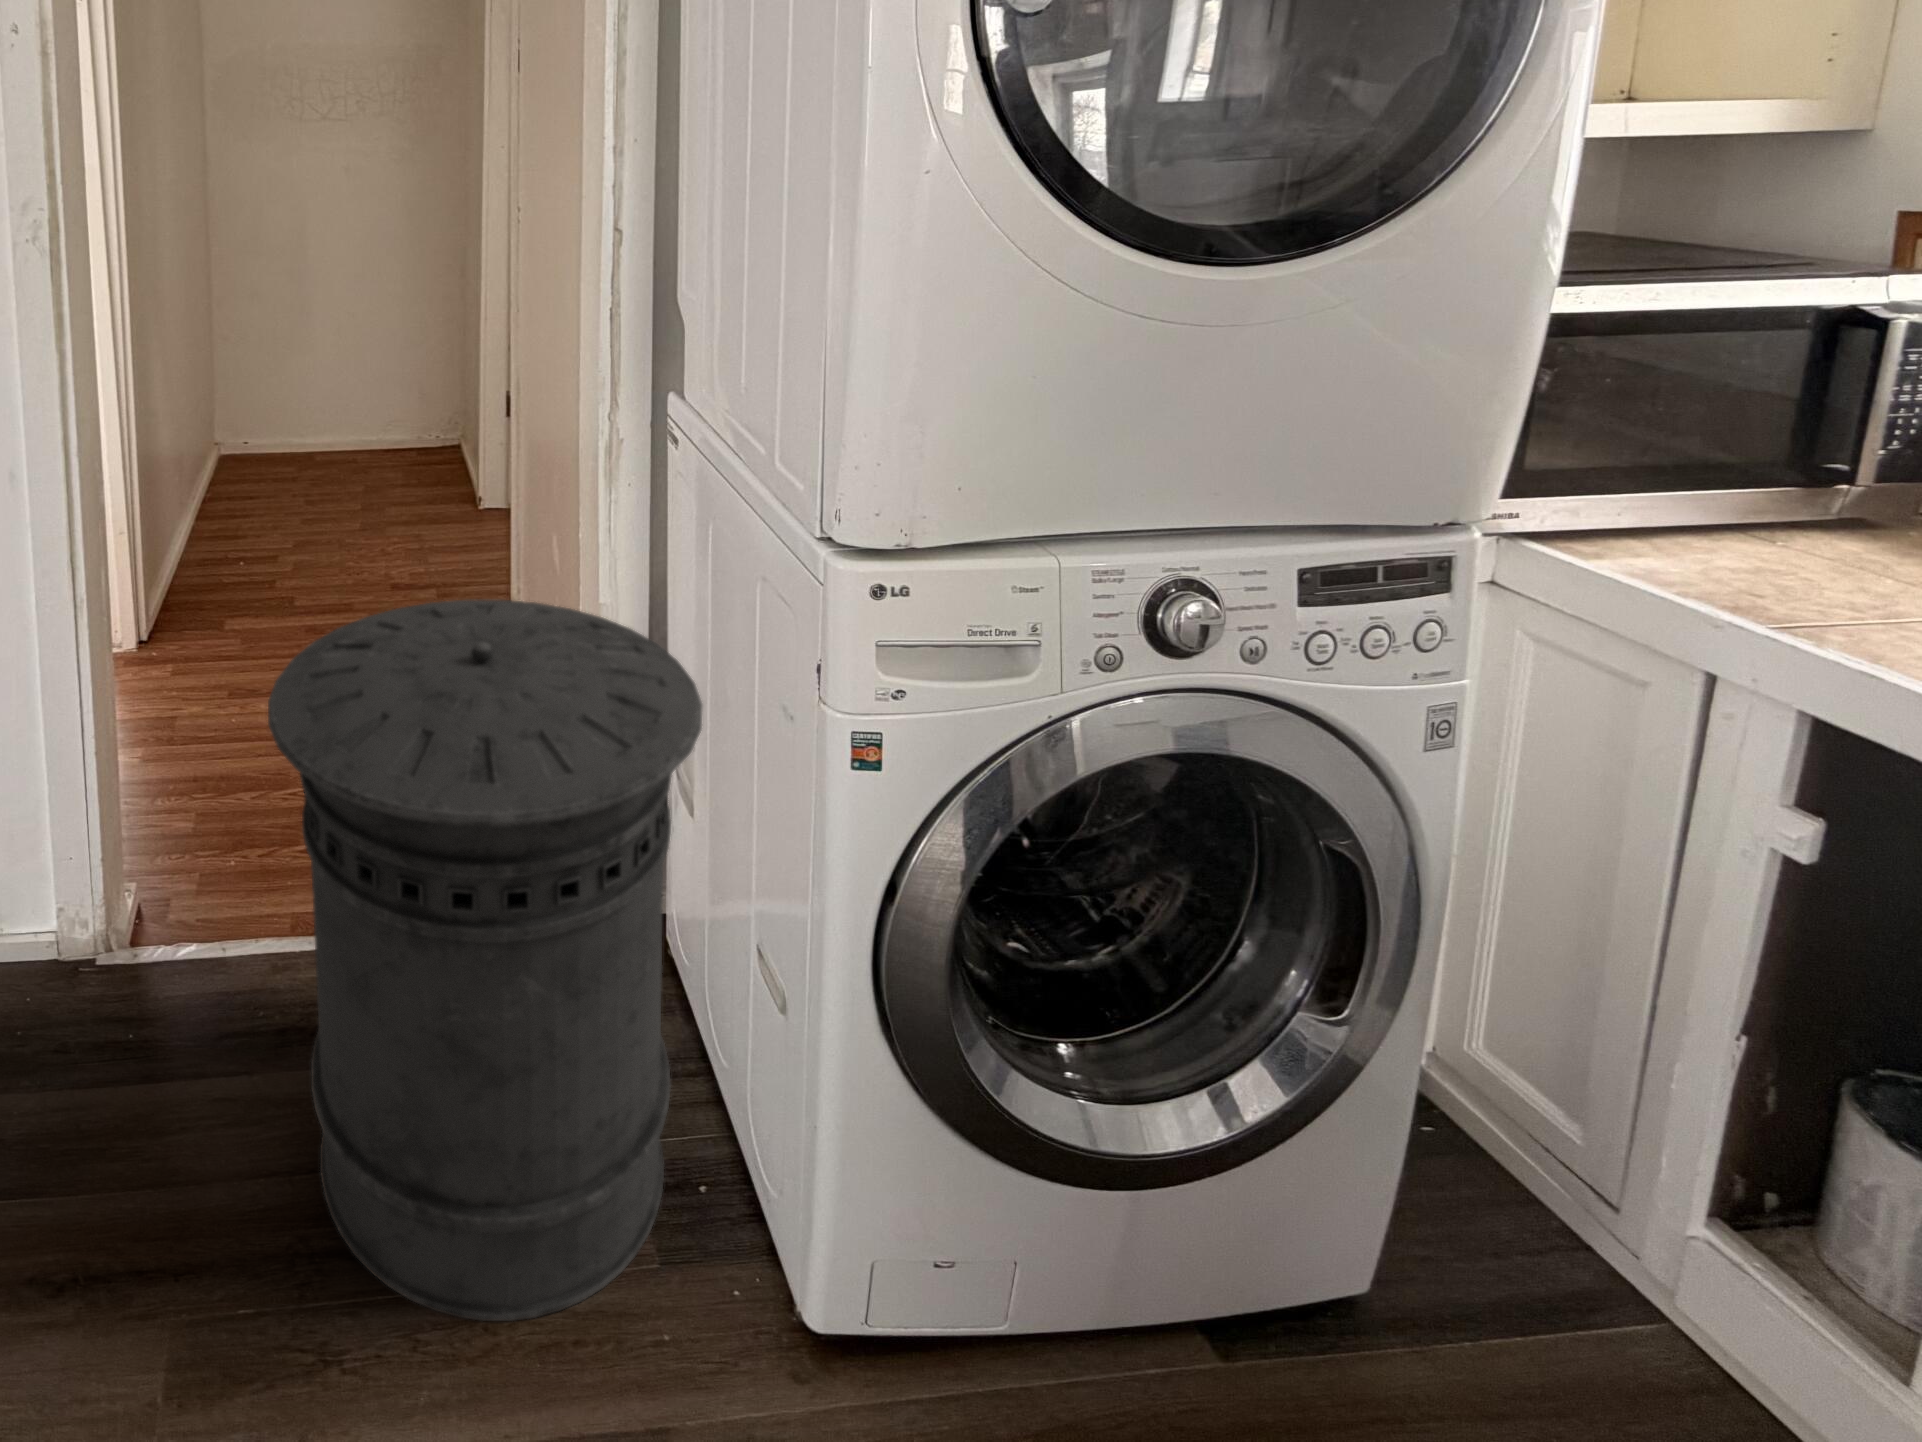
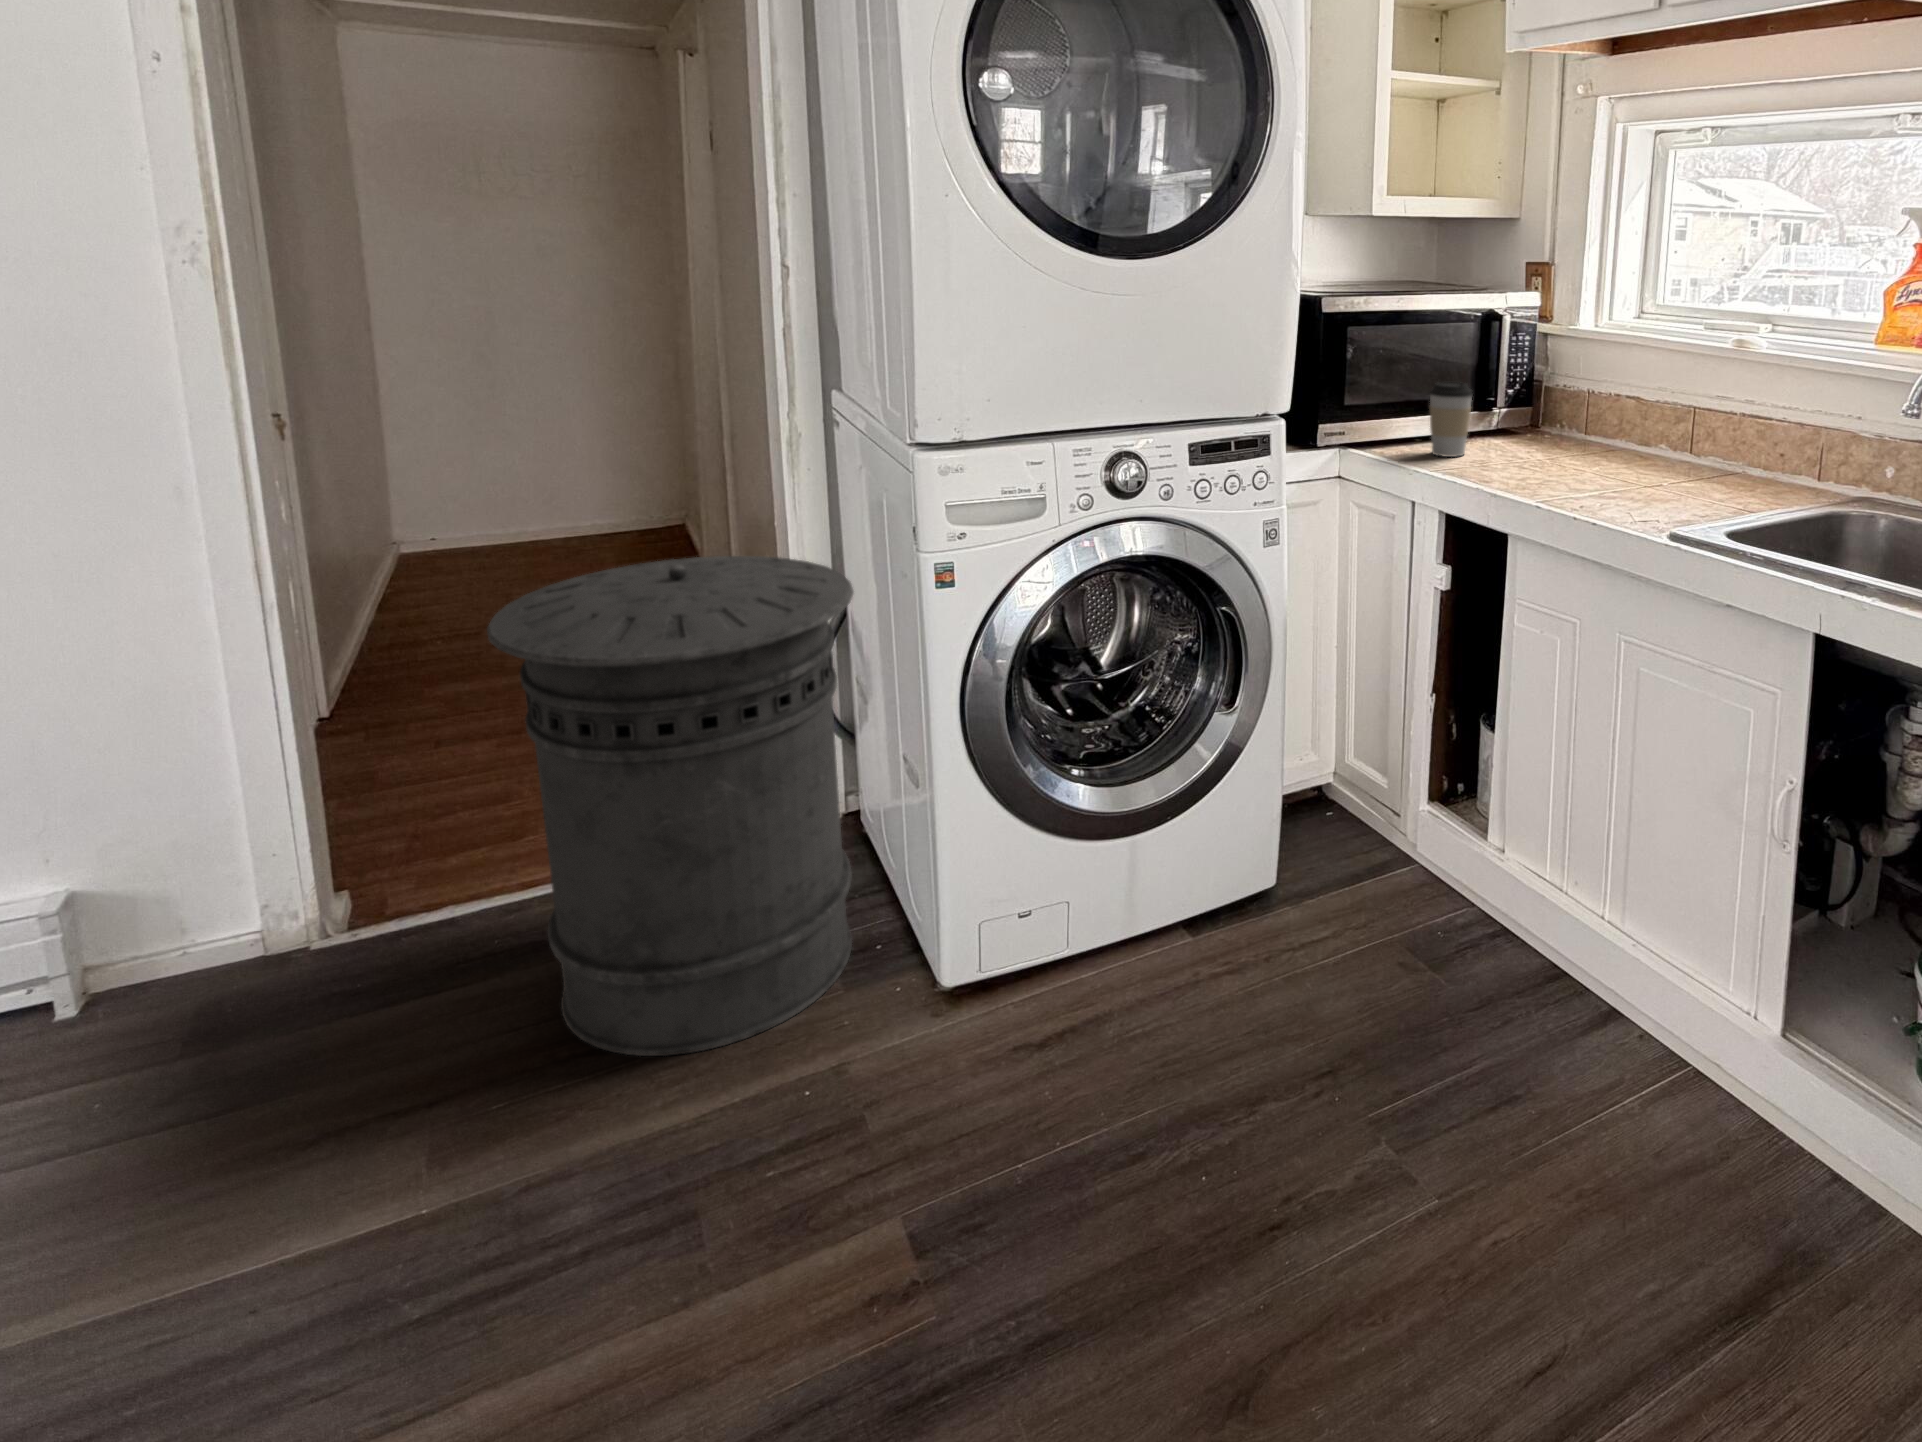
coffee cup: none [1718,451,1846,595] -> present [1430,382,1473,457]

